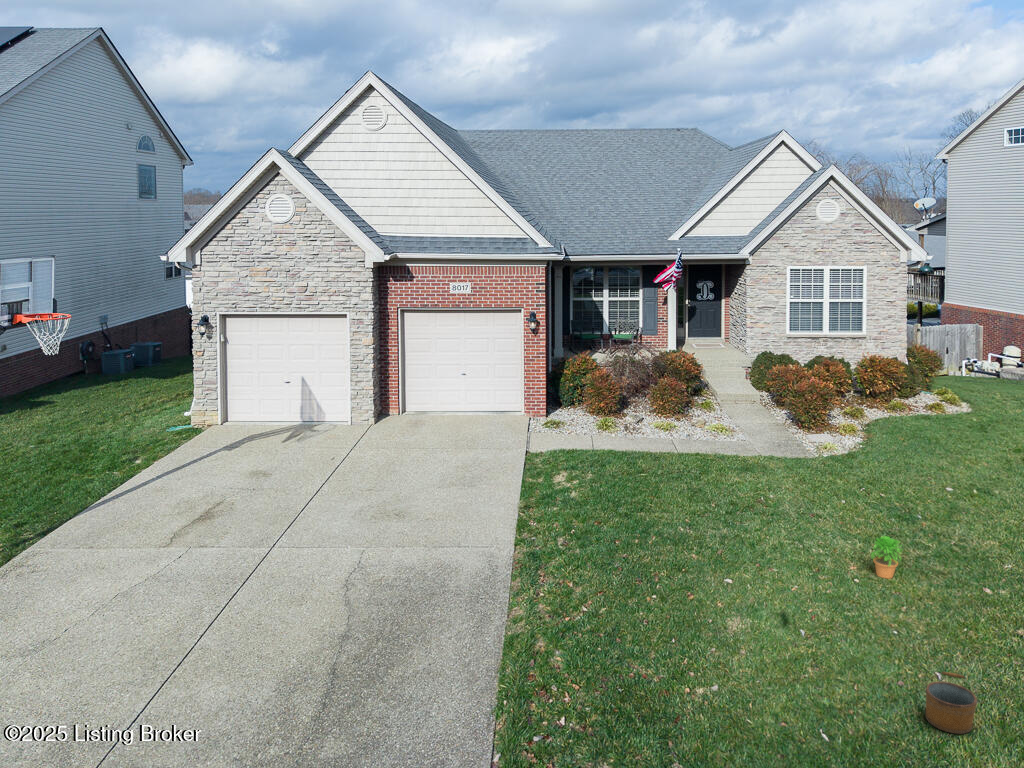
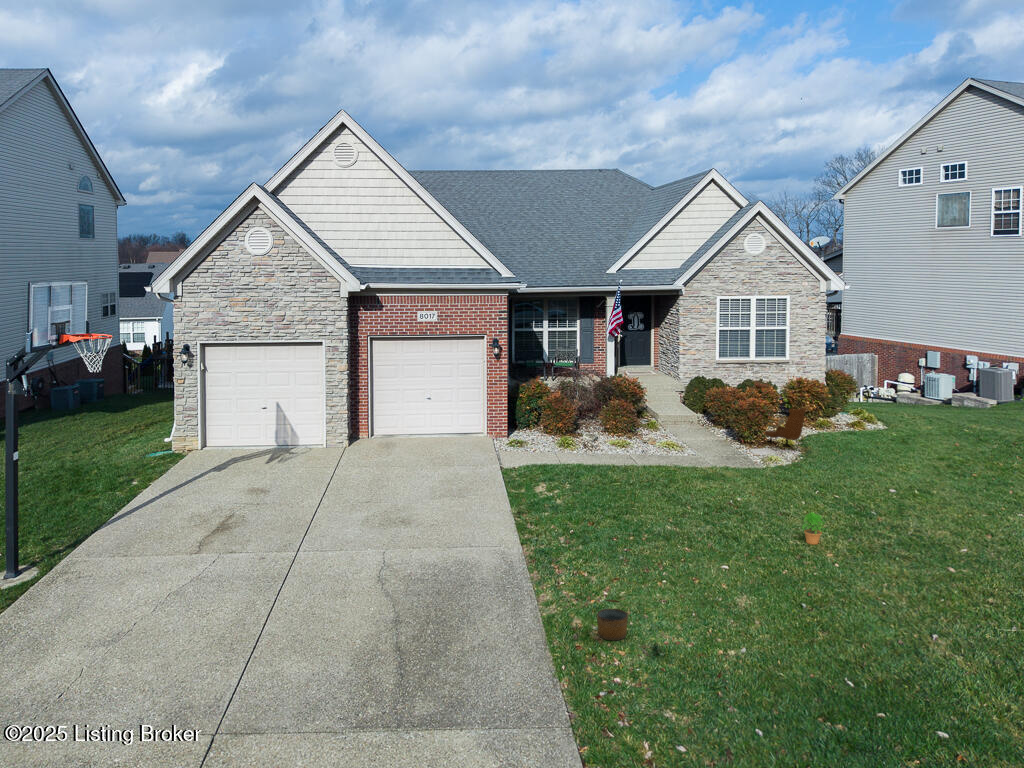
lounge chair: none [829,390,882,439] -> present [765,408,805,448]
bucket: present [925,672,978,734] -> present [597,599,628,641]

